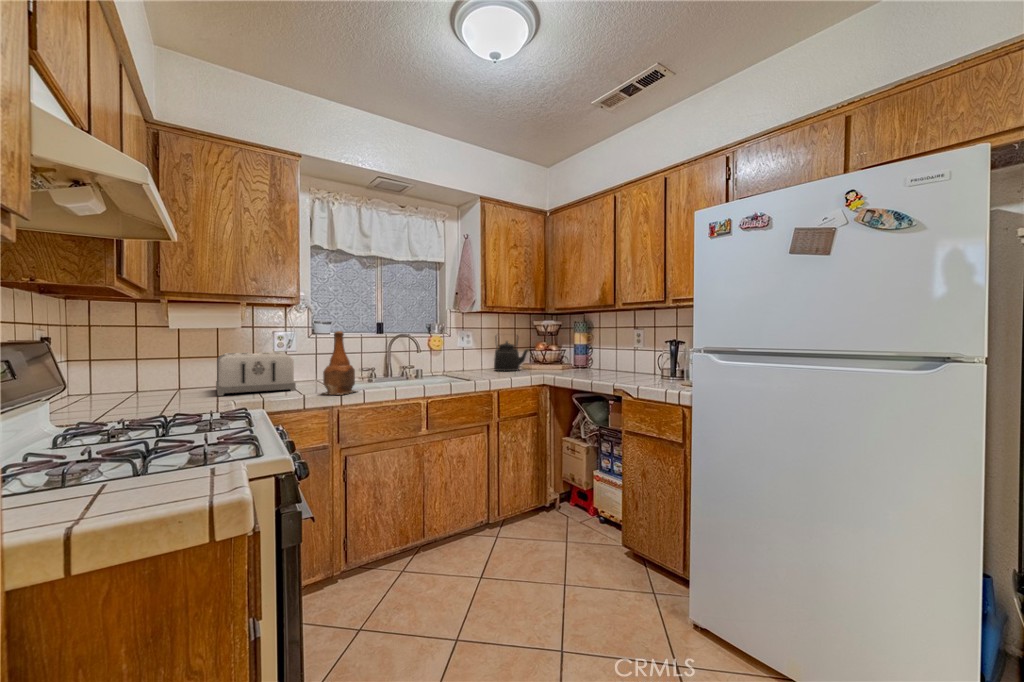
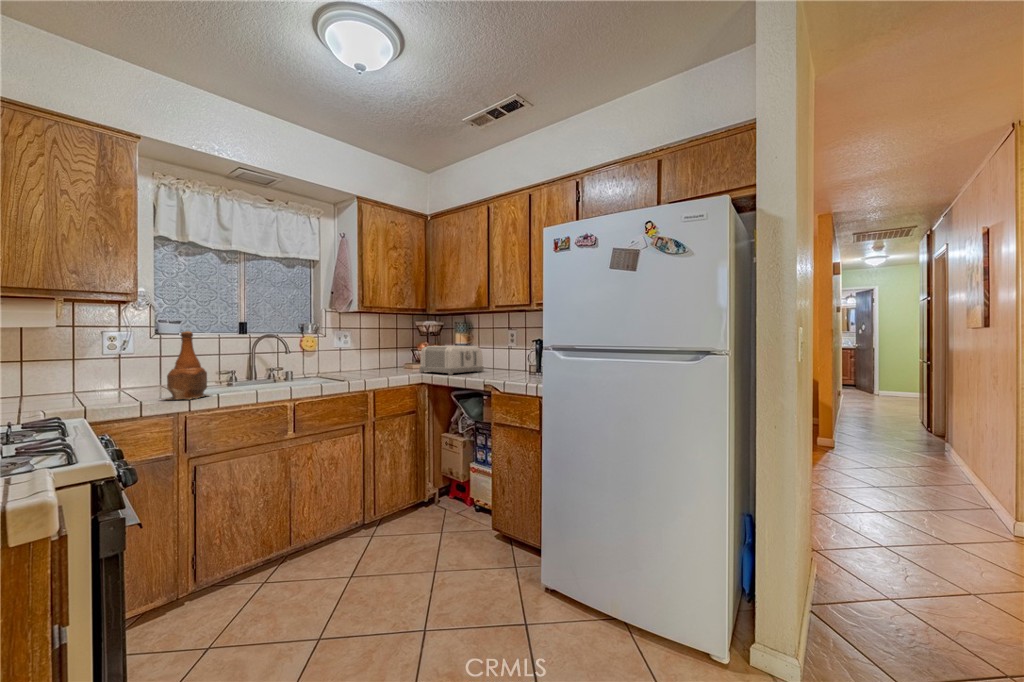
kettle: present [494,336,528,371] -> none [373,335,410,371]
toaster: present [216,352,296,396] -> present [419,346,483,375]

